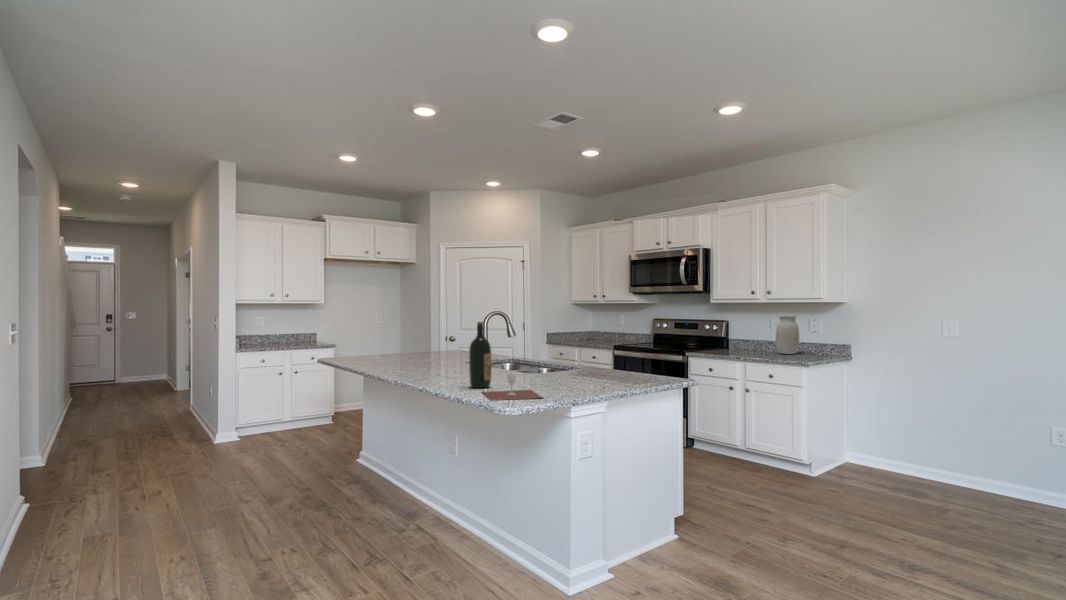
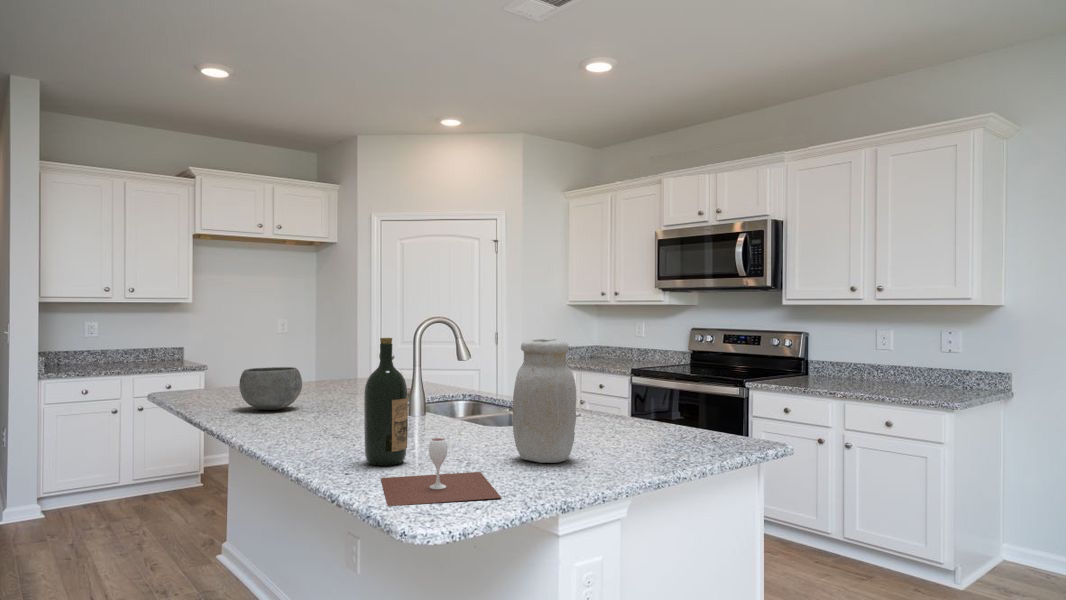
jar: present [776,314,799,354] -> present [513,339,576,463]
bowl: none [381,342,417,366] -> present [239,367,302,410]

